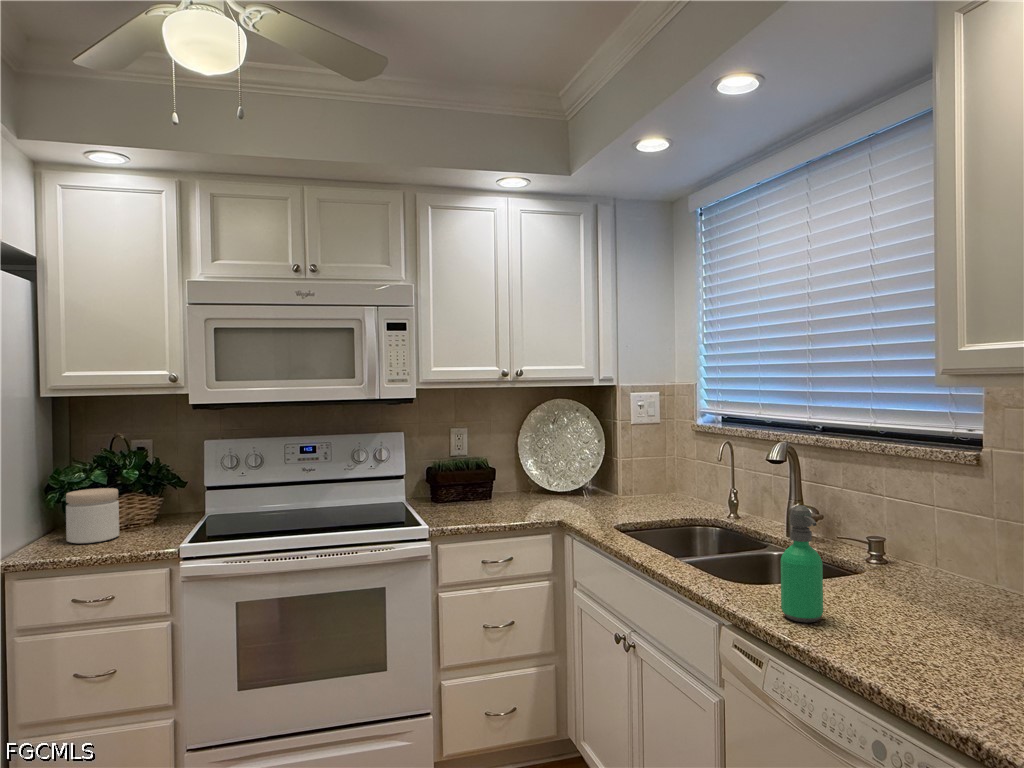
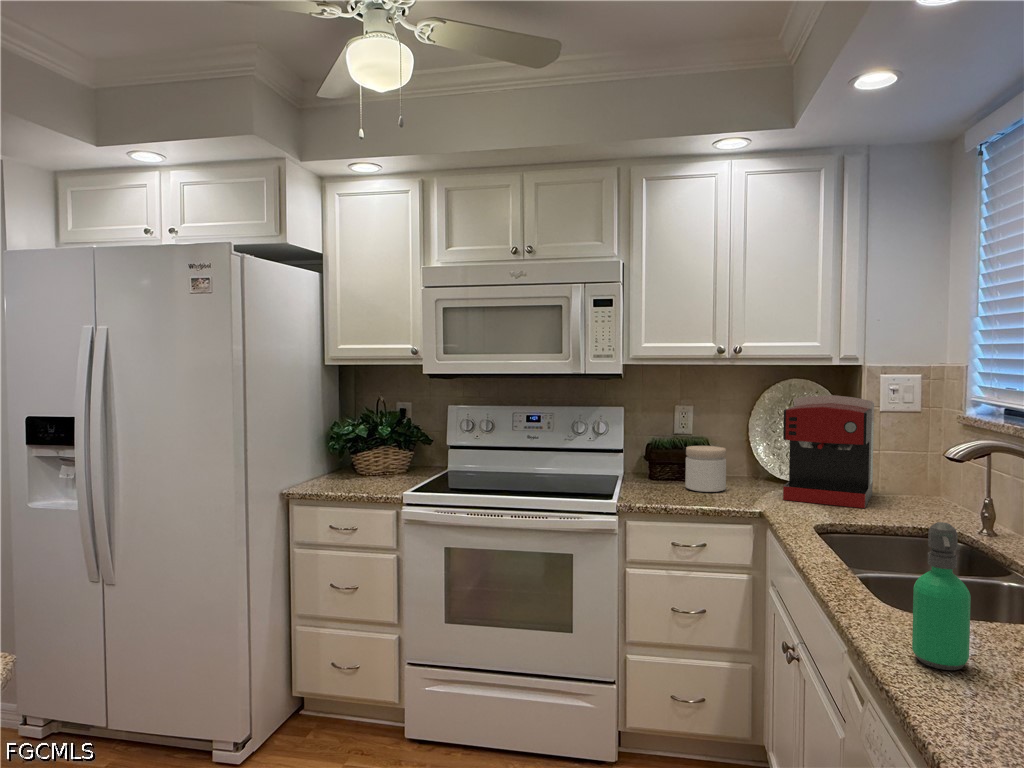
coffee maker: none [566,412,634,508] -> present [783,395,874,508]
jar: present [66,488,119,543] -> present [685,446,726,492]

